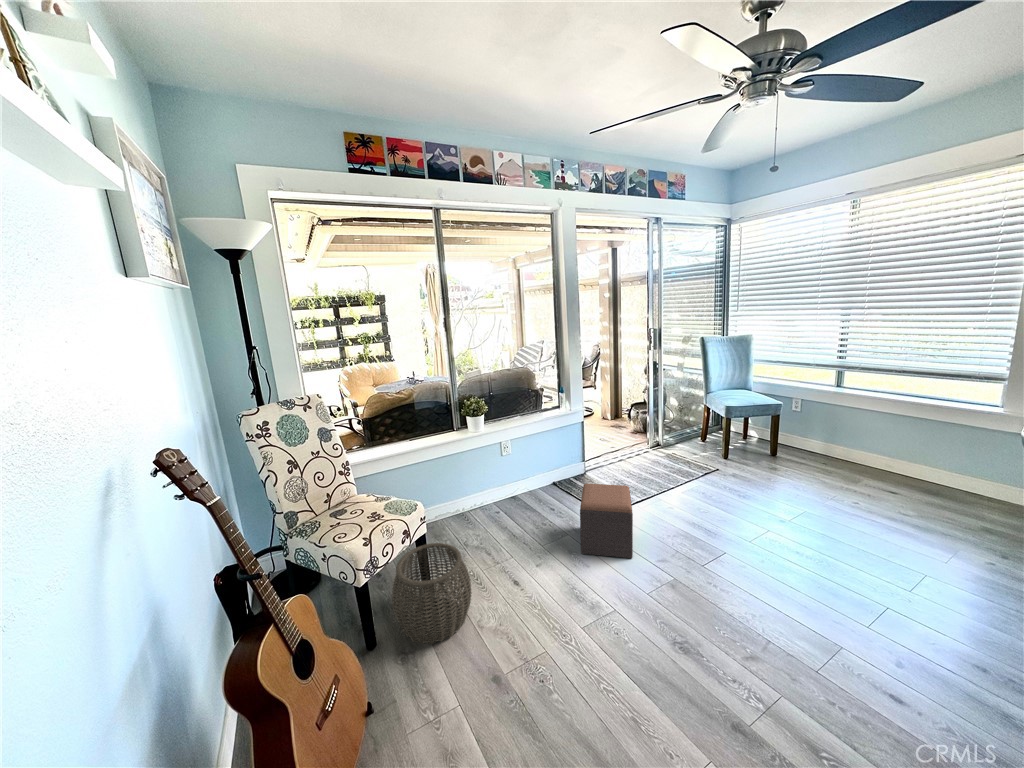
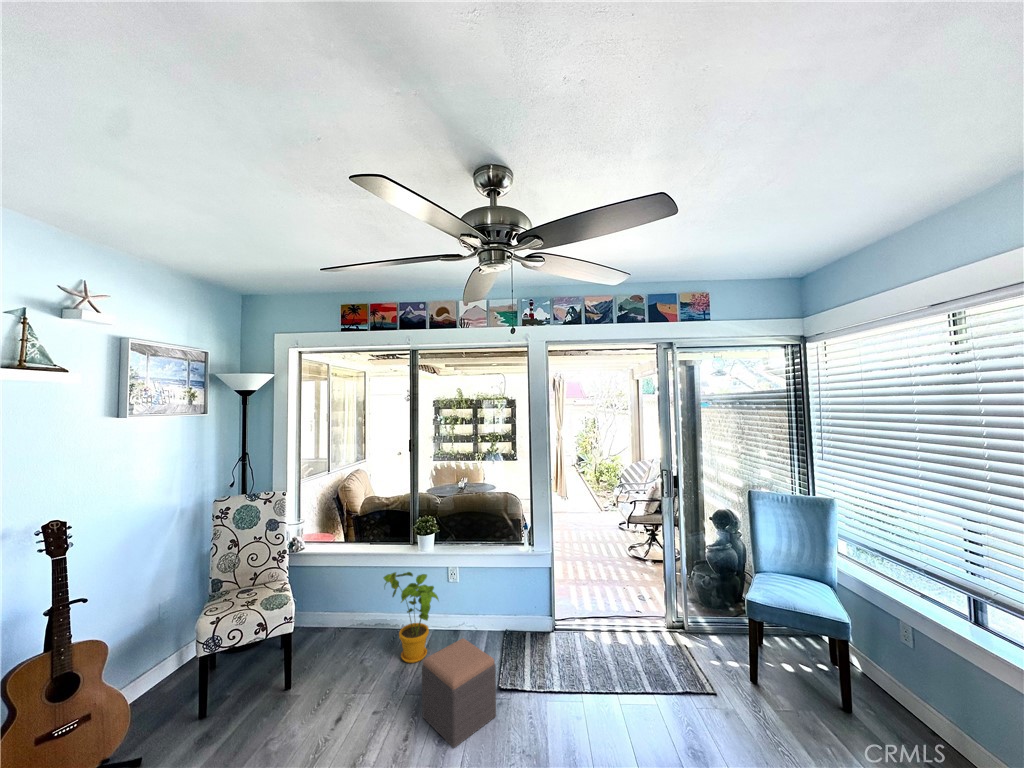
house plant: none [476,448,537,531] -> present [384,572,438,663]
woven basket: present [392,543,472,644] -> none [222,641,301,735]

